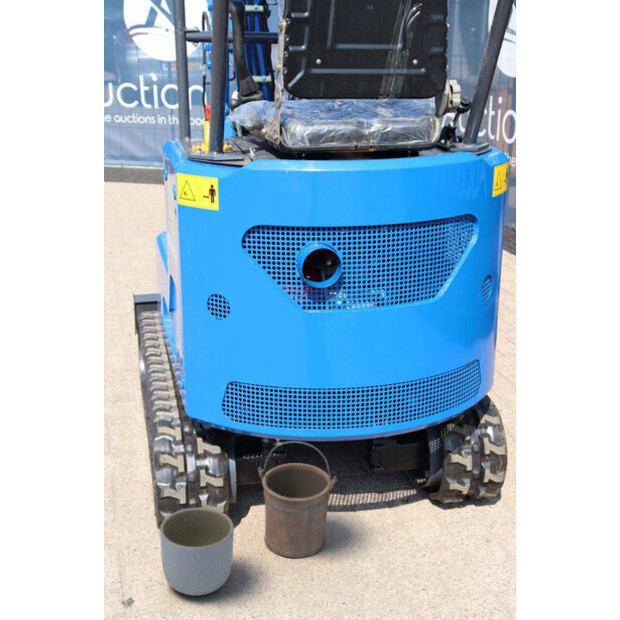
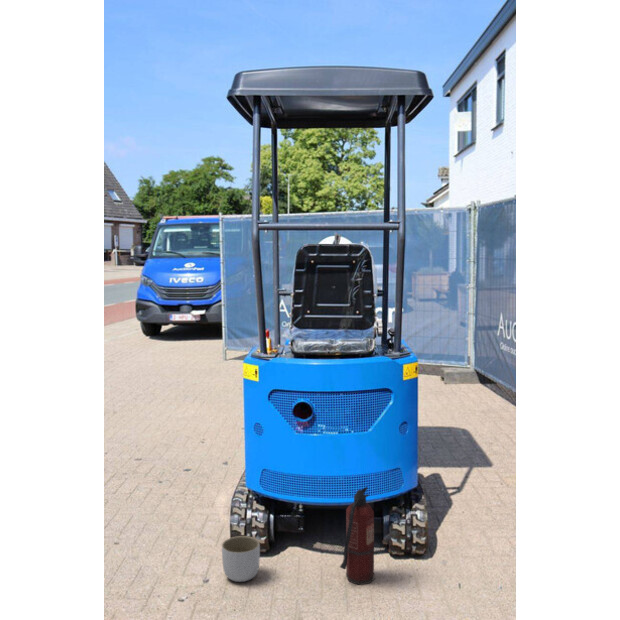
fire extinguisher: none [385,399,444,570] -> present [340,487,374,585]
bucket: present [258,441,337,558] -> none [283,505,321,572]

